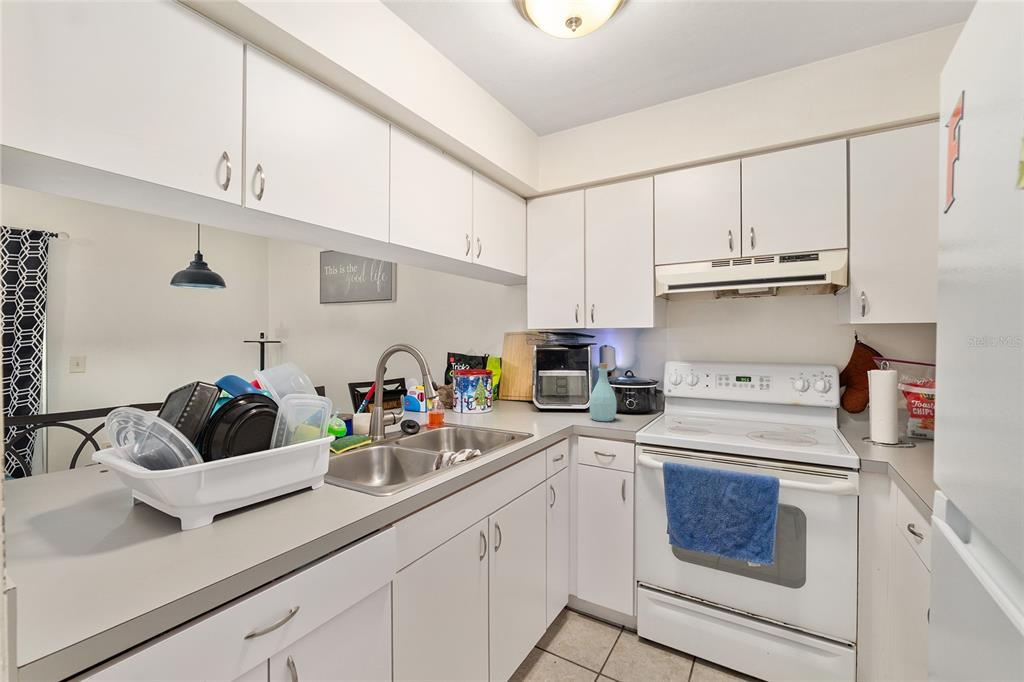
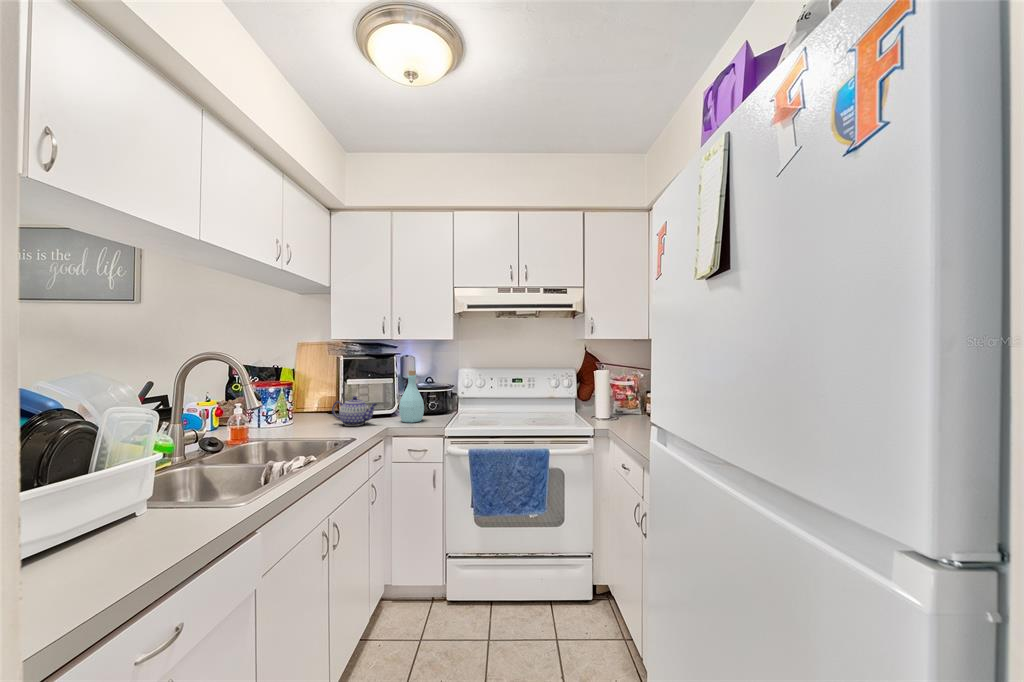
teapot: none [523,388,565,419] -> present [332,396,377,426]

